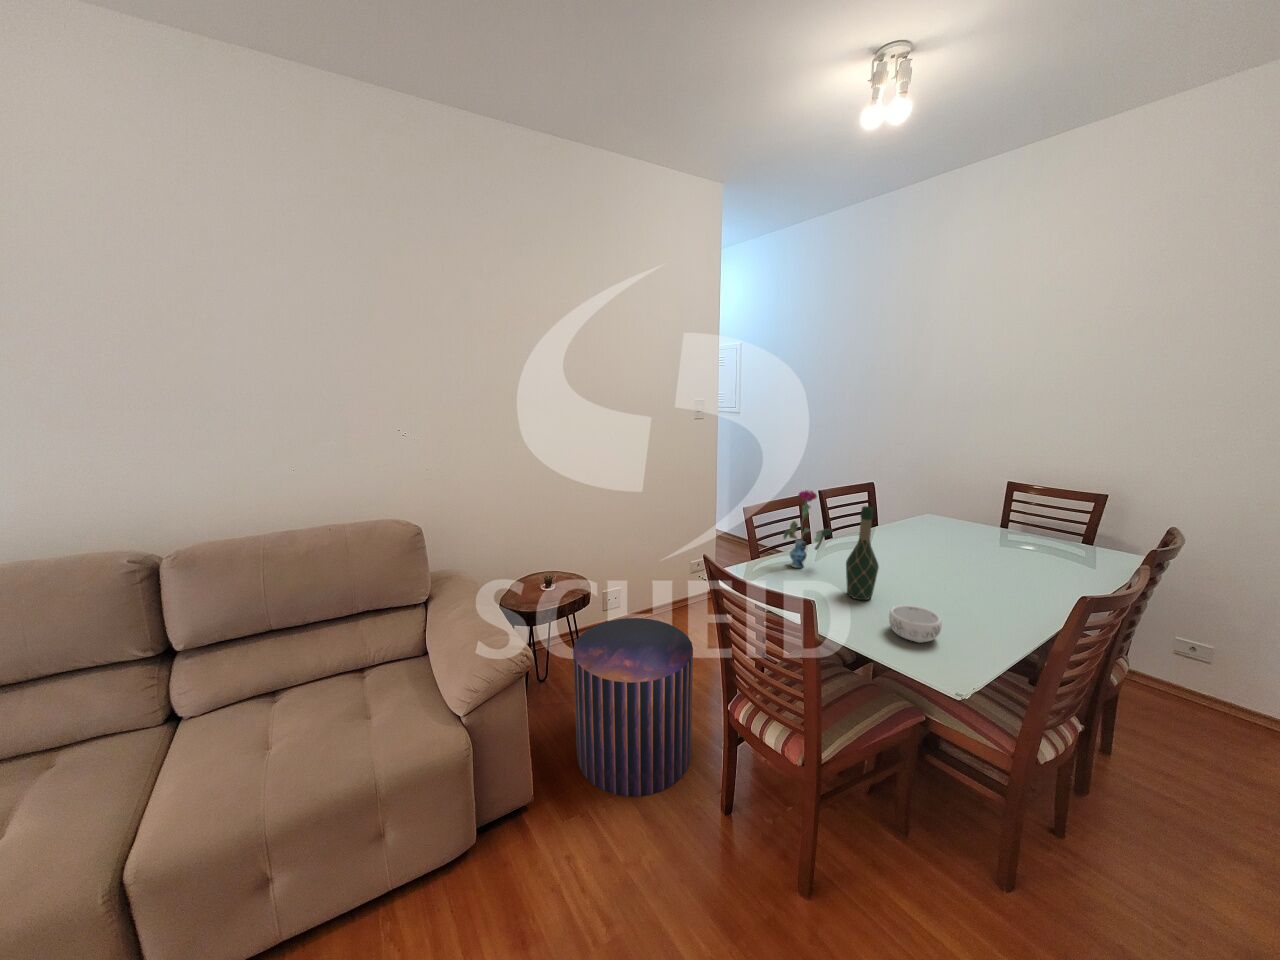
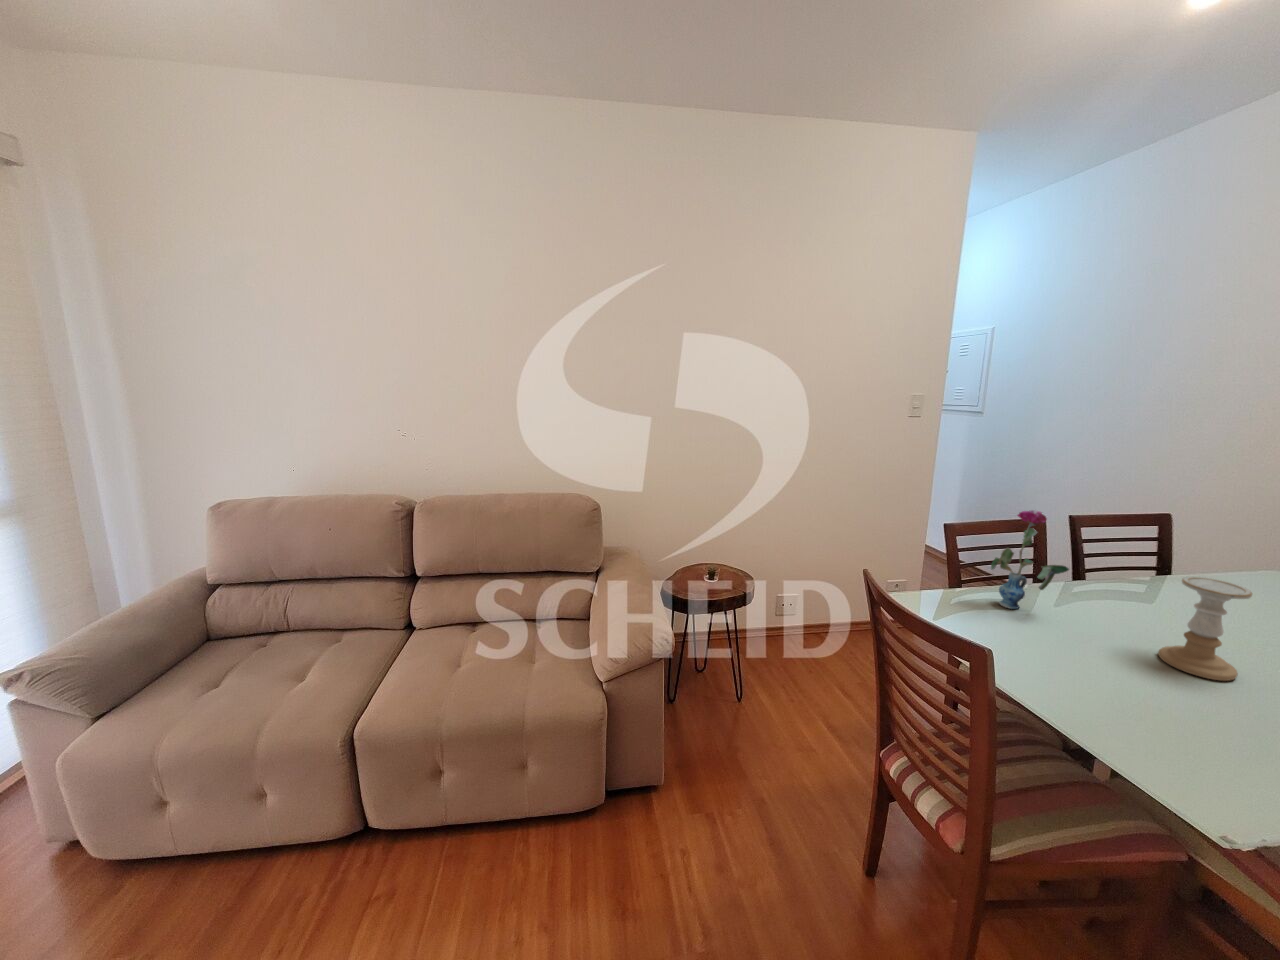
wine bottle: present [846,506,879,600] -> none [1079,540,1137,670]
candle holder: none [887,525,931,593] -> present [1158,576,1252,681]
decorative bowl: present [889,605,942,643] -> none [1139,688,1243,753]
pouf: present [573,618,693,797] -> none [715,625,853,822]

